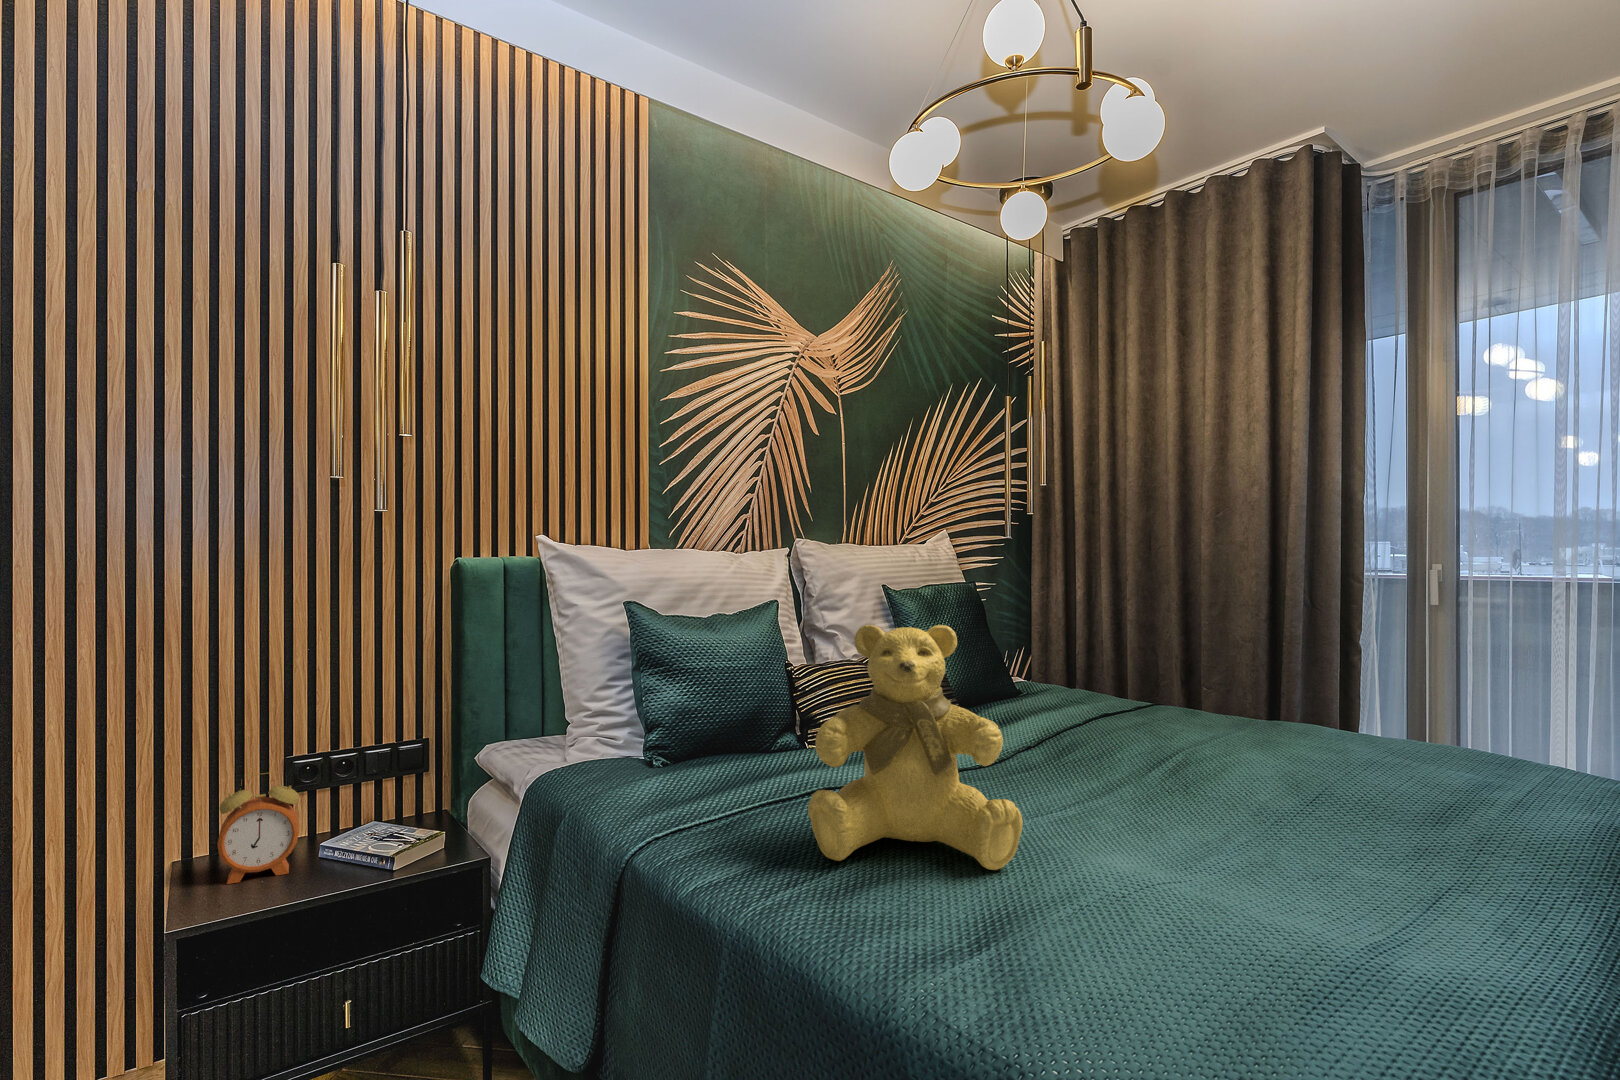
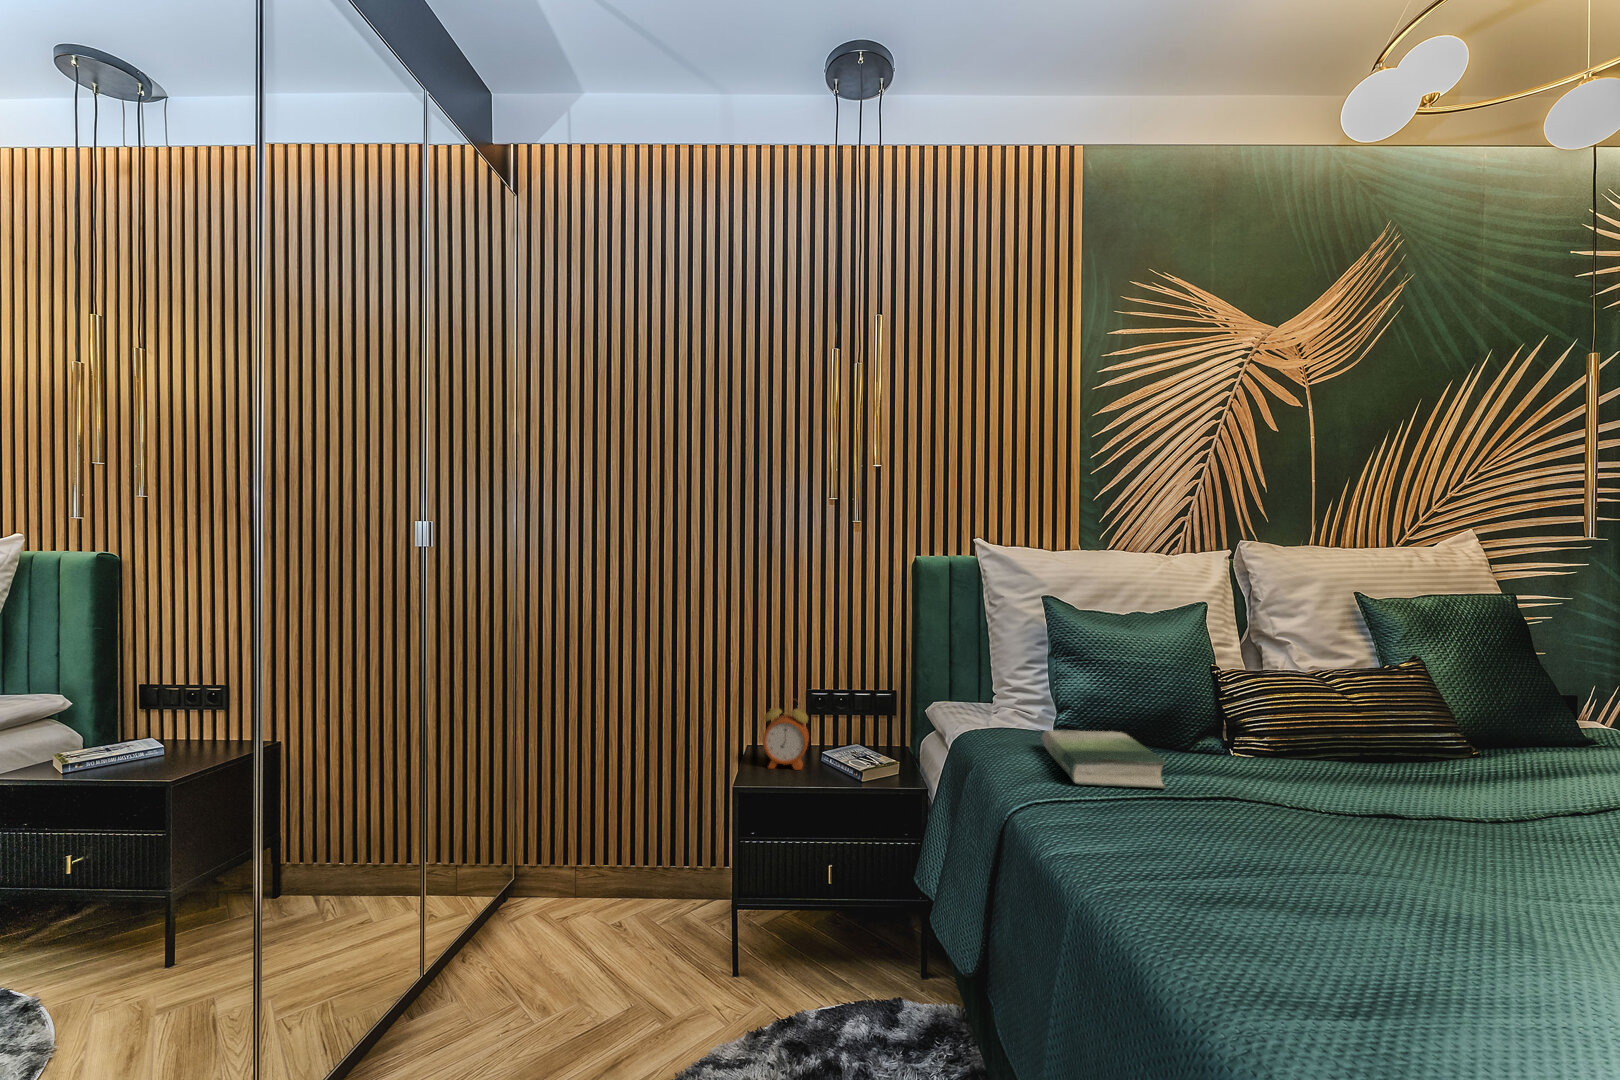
teddy bear: present [808,625,1023,870] -> none [1177,630,1470,937]
book: none [637,743,774,807] -> present [1041,730,1166,788]

